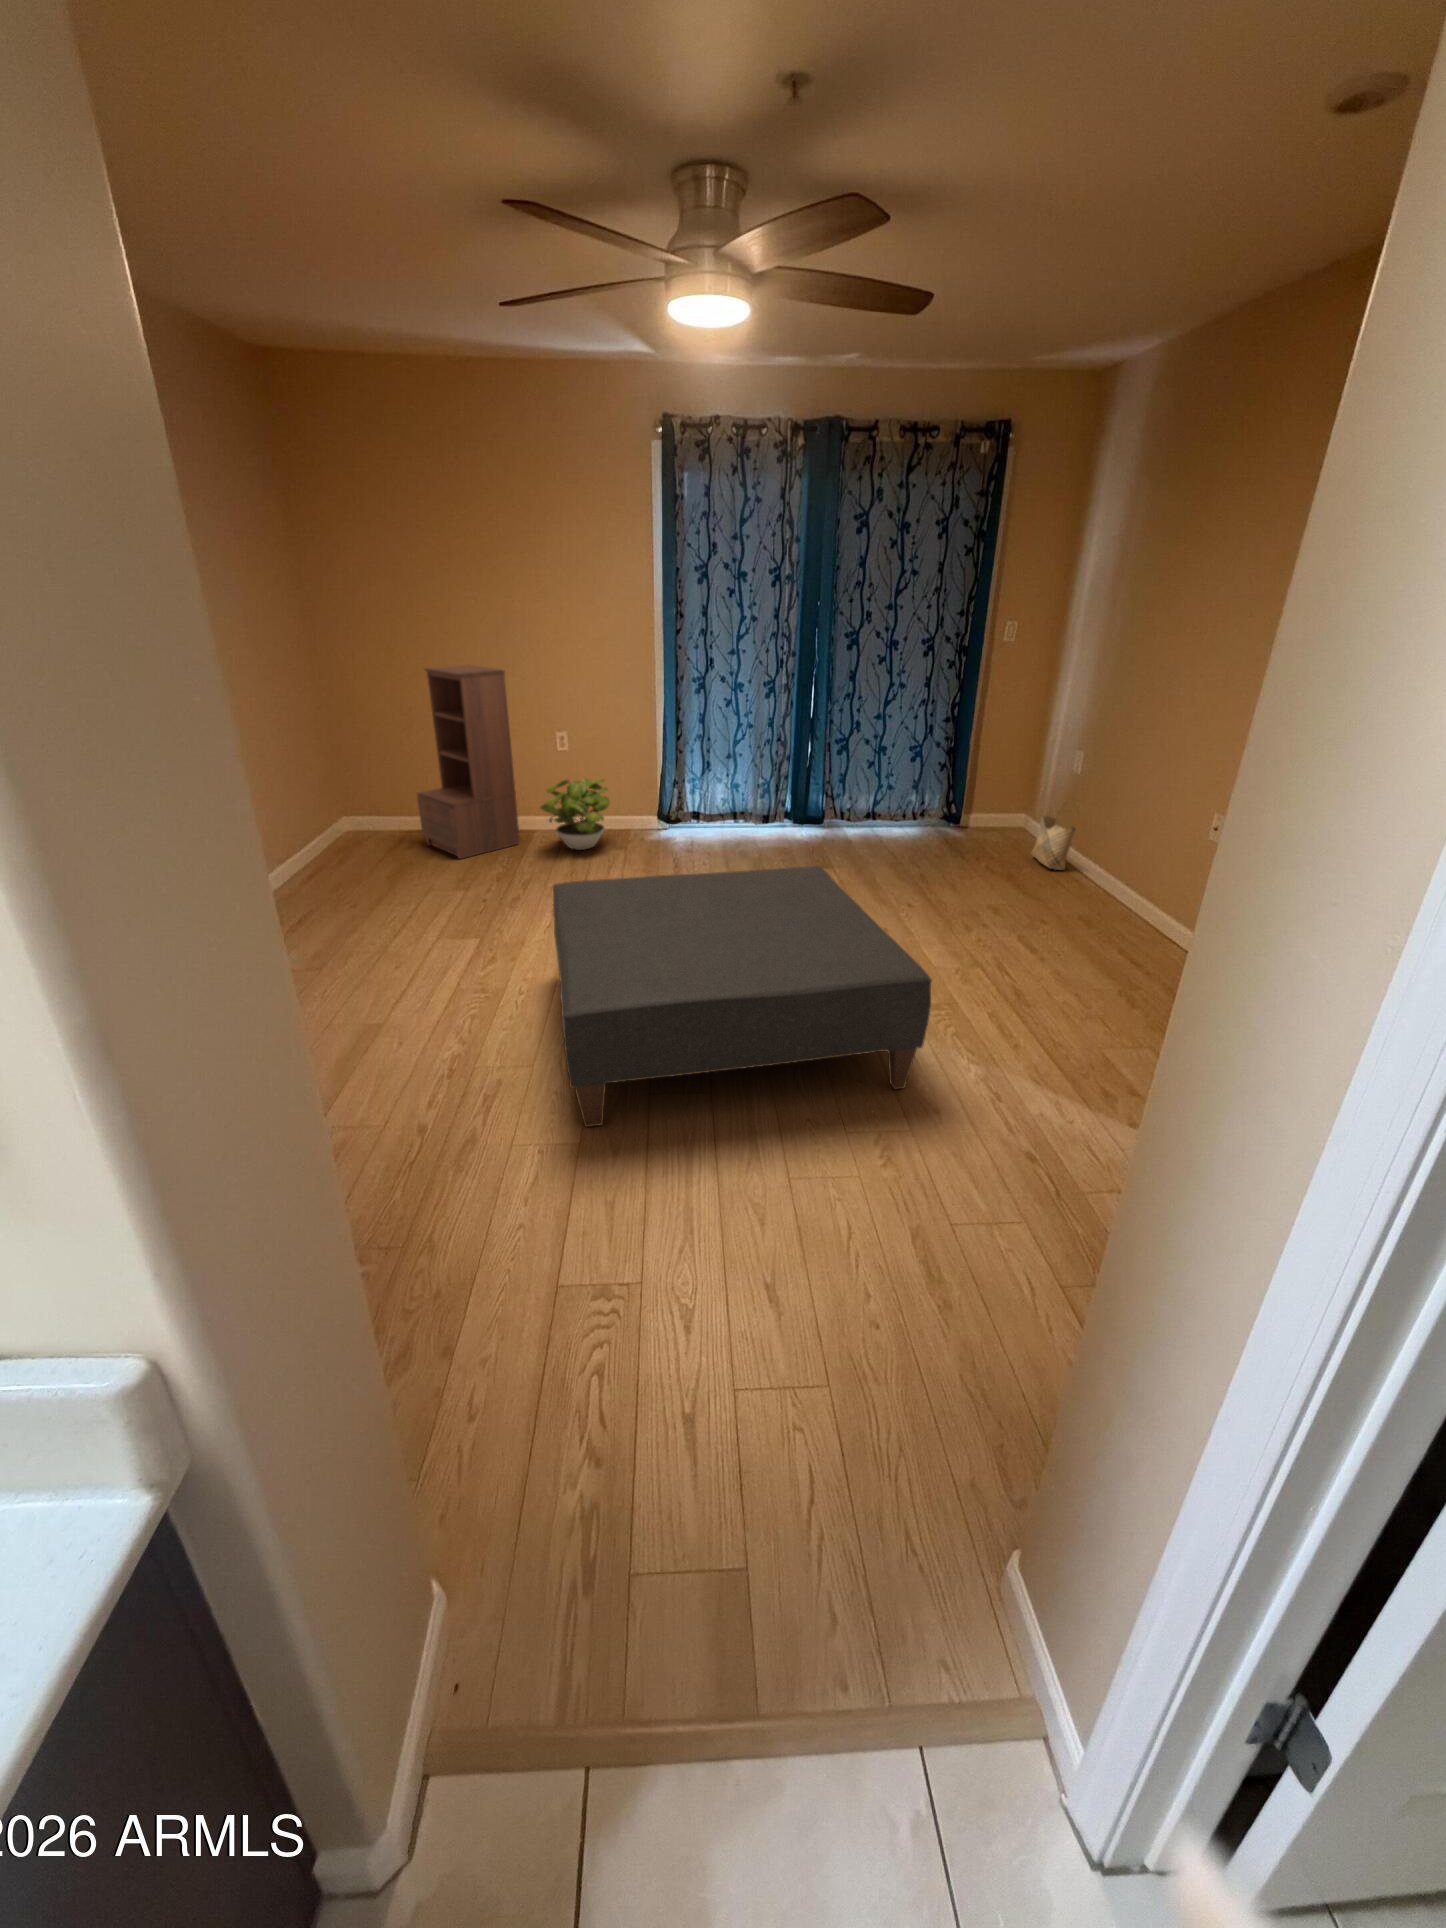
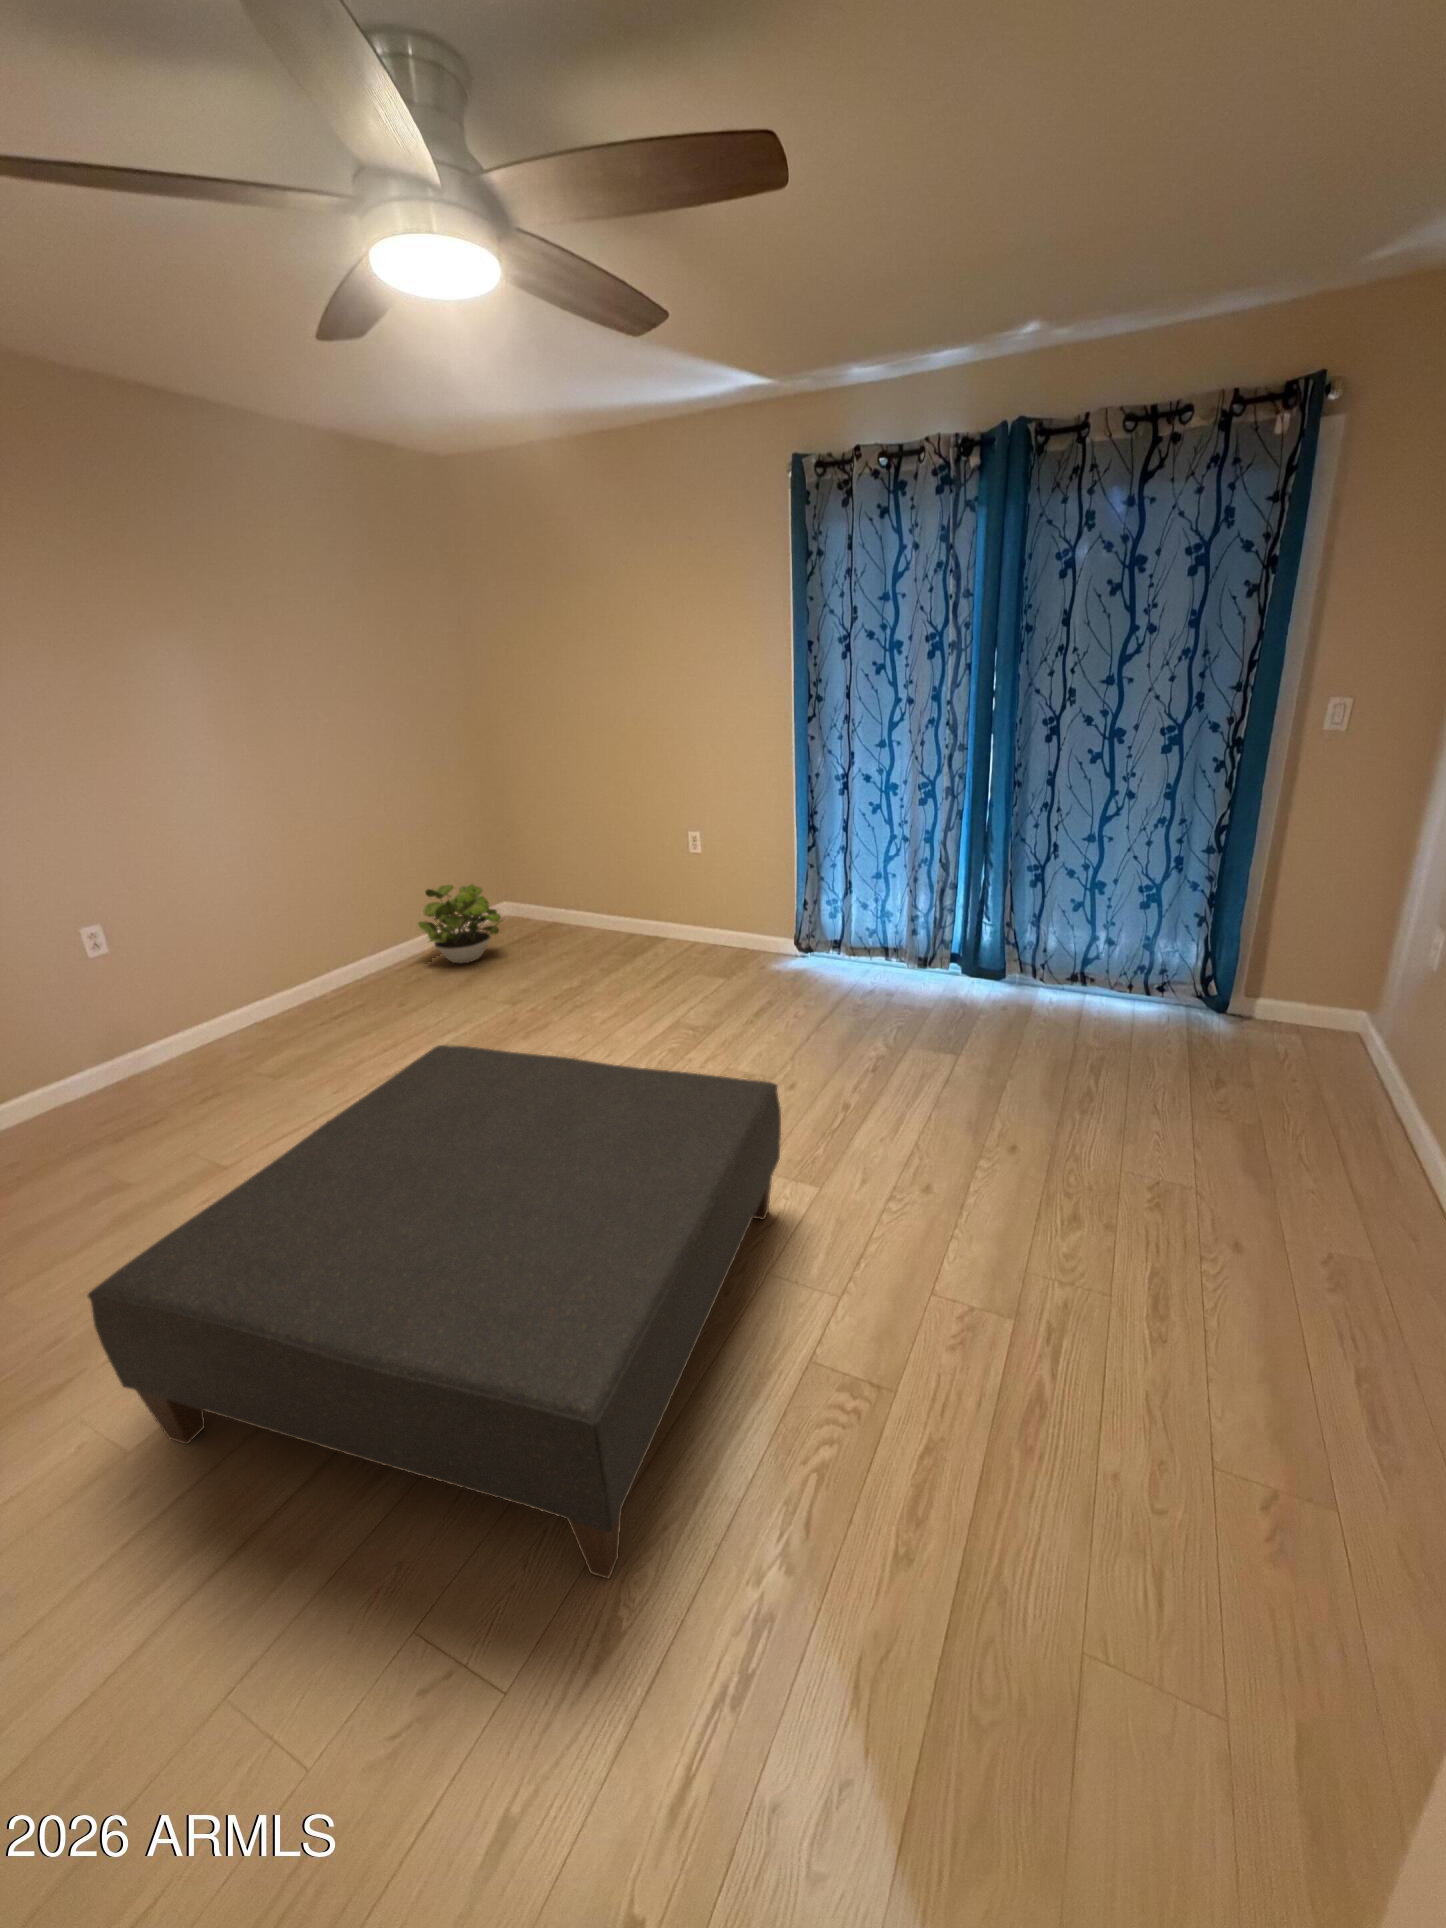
bookshelf: present [417,665,519,859] -> none [542,756,636,966]
potted plant: present [541,777,610,850] -> present [419,884,503,963]
woven basket: present [1032,811,1076,870] -> none [1328,1000,1417,1136]

